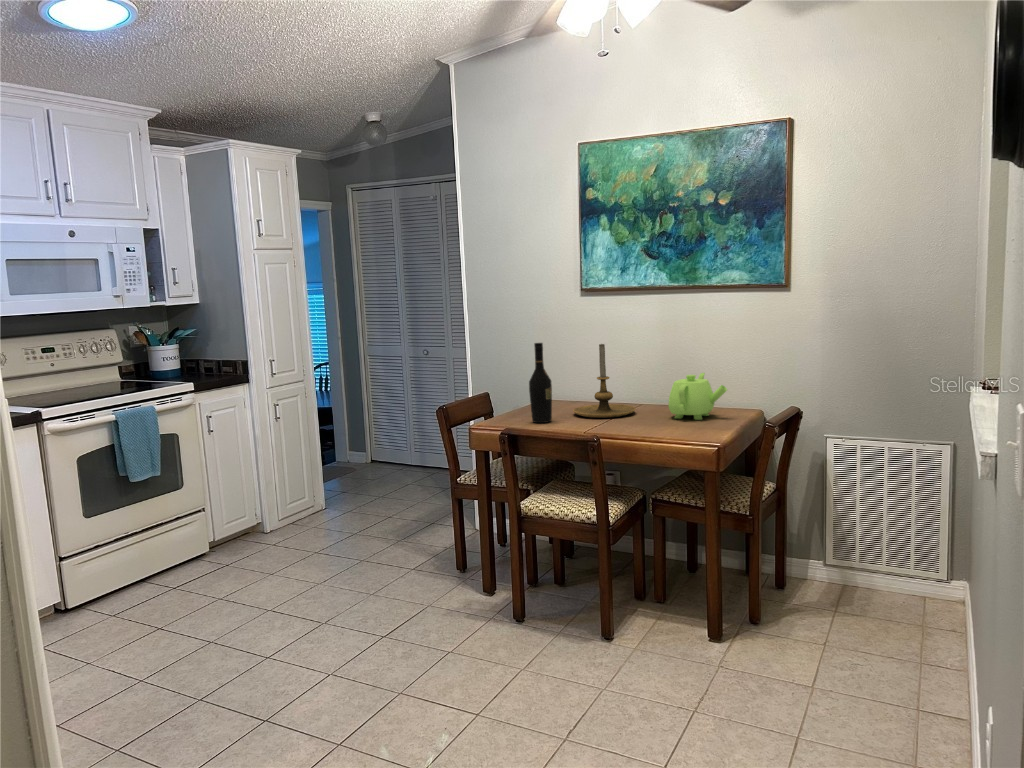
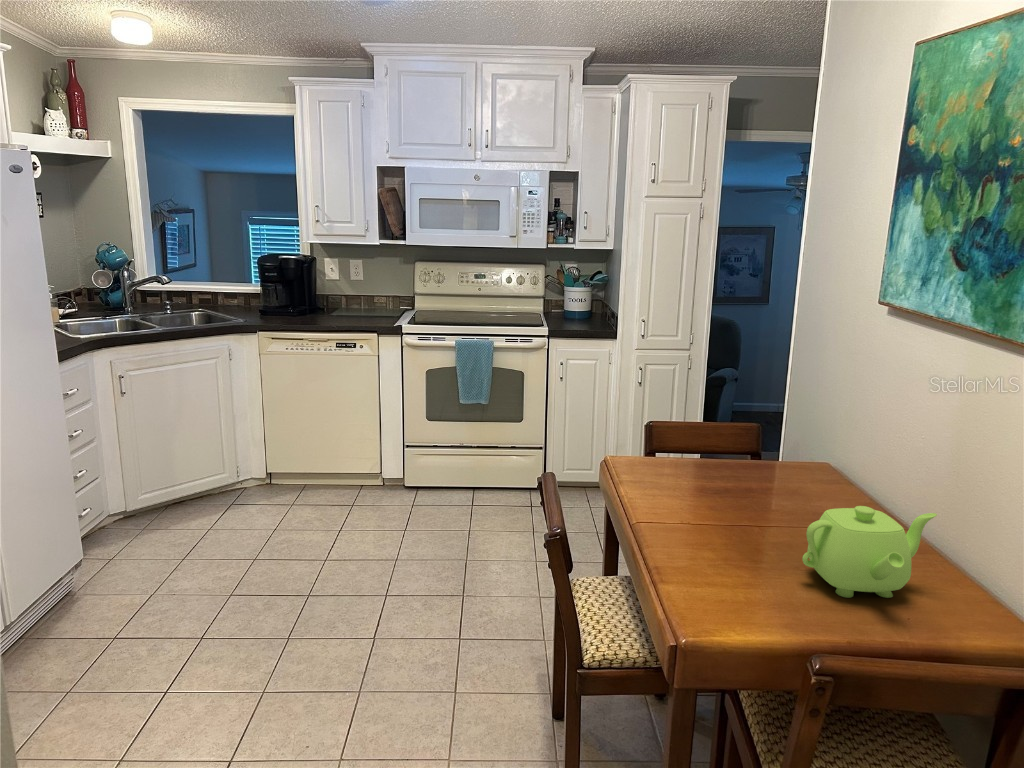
wine bottle: present [529,343,552,423] -> none [648,375,684,493]
candle holder: present [573,344,636,418] -> none [721,401,828,530]

